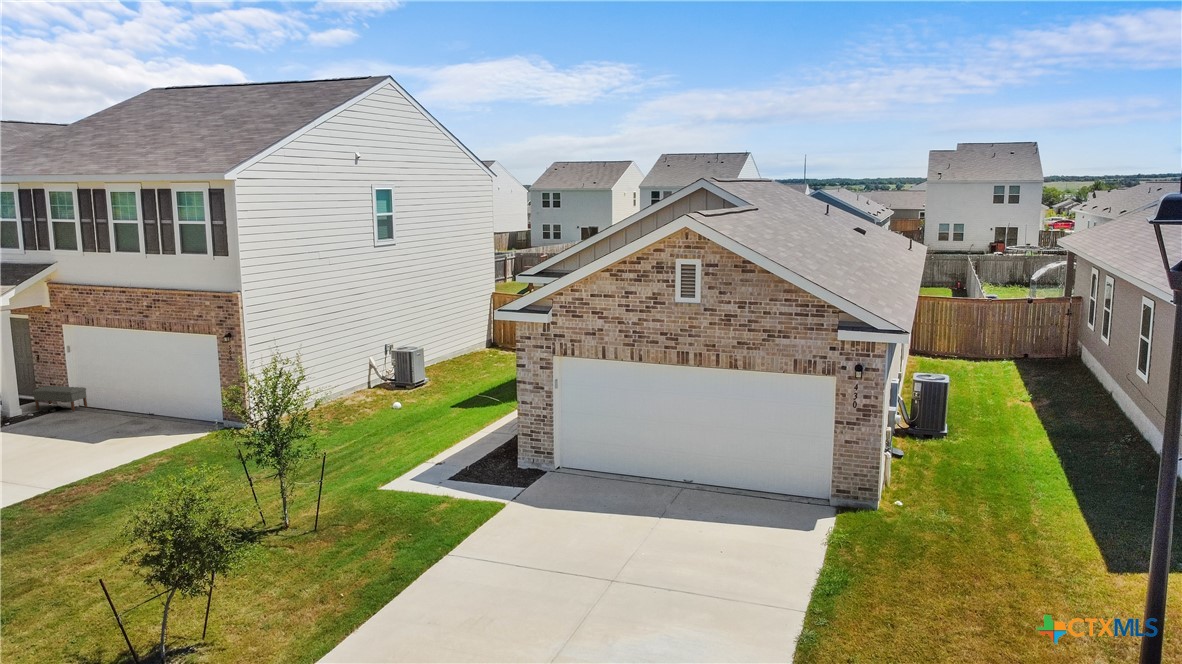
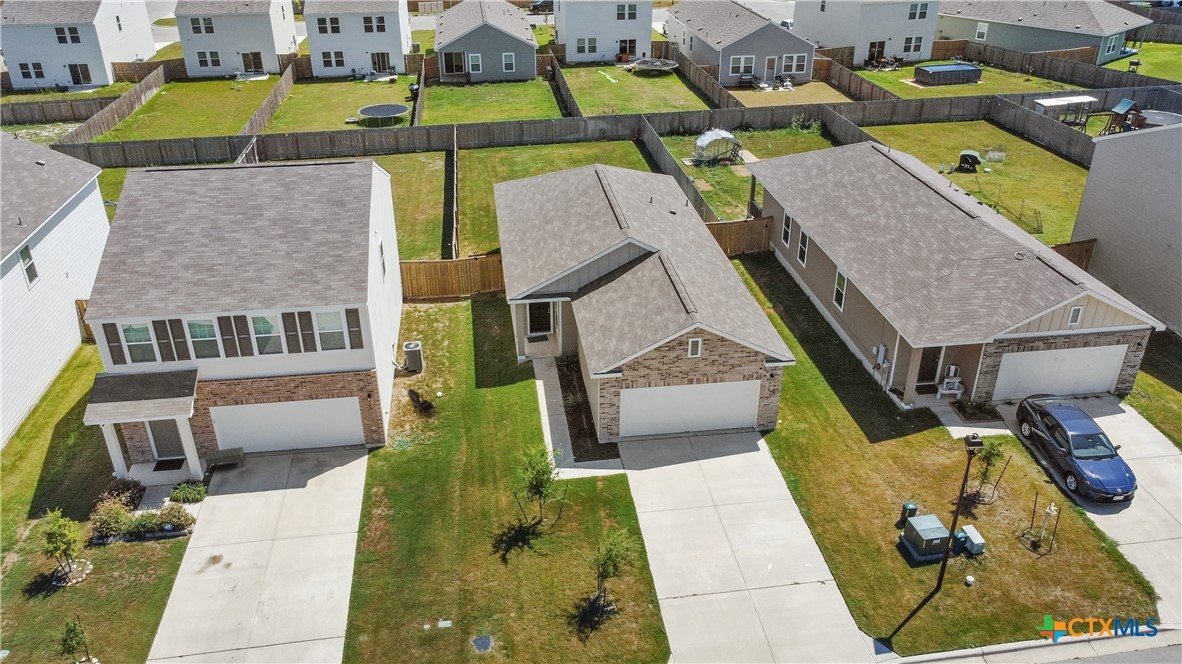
lounge chair: none [322,363,355,413] -> present [408,388,436,419]

